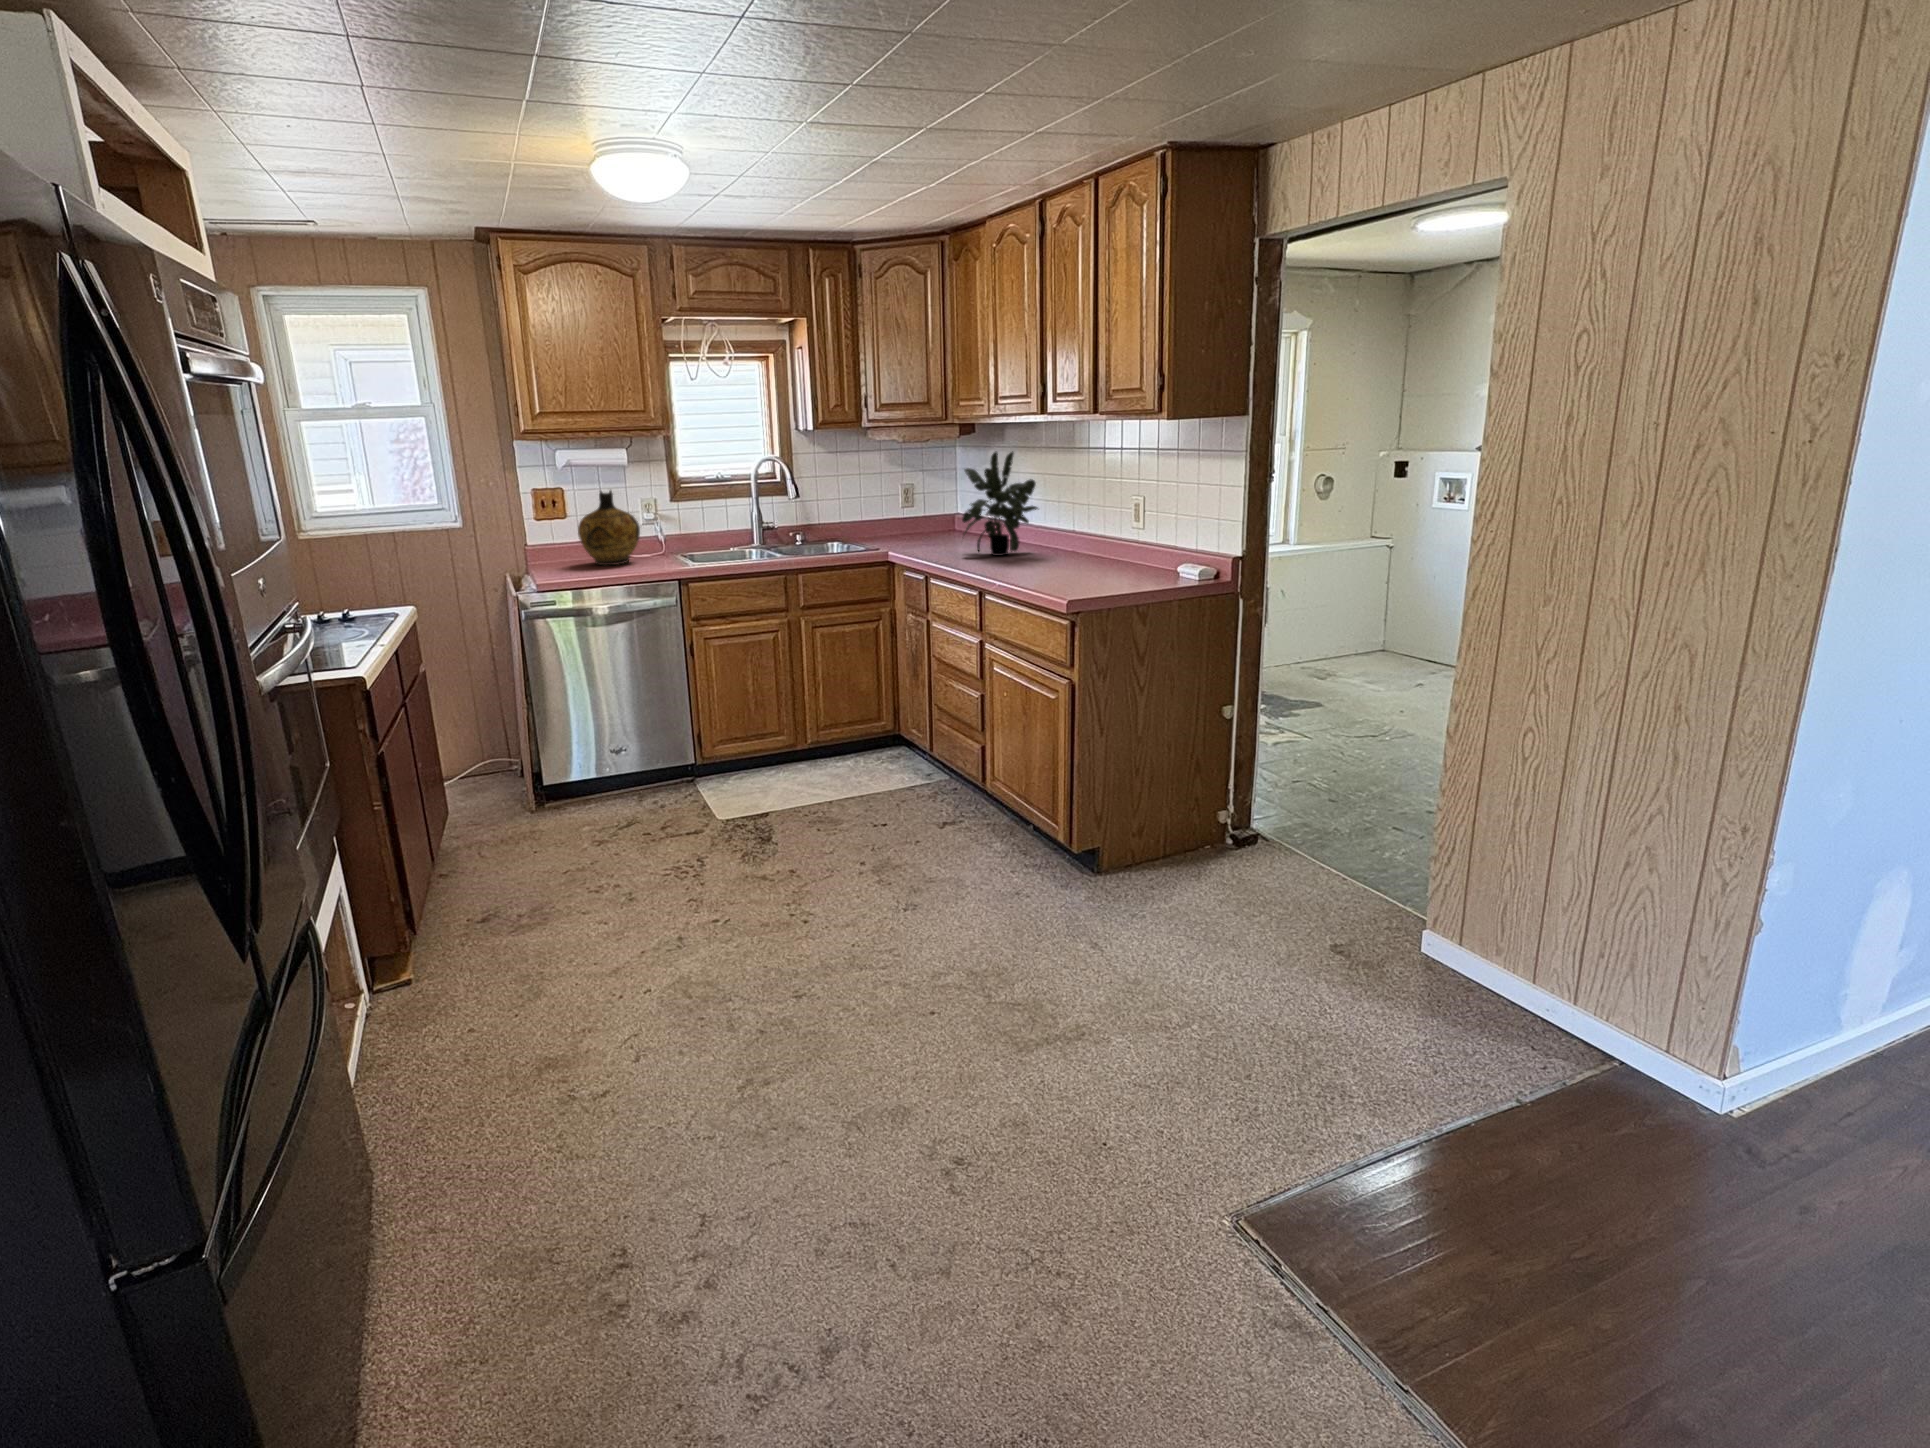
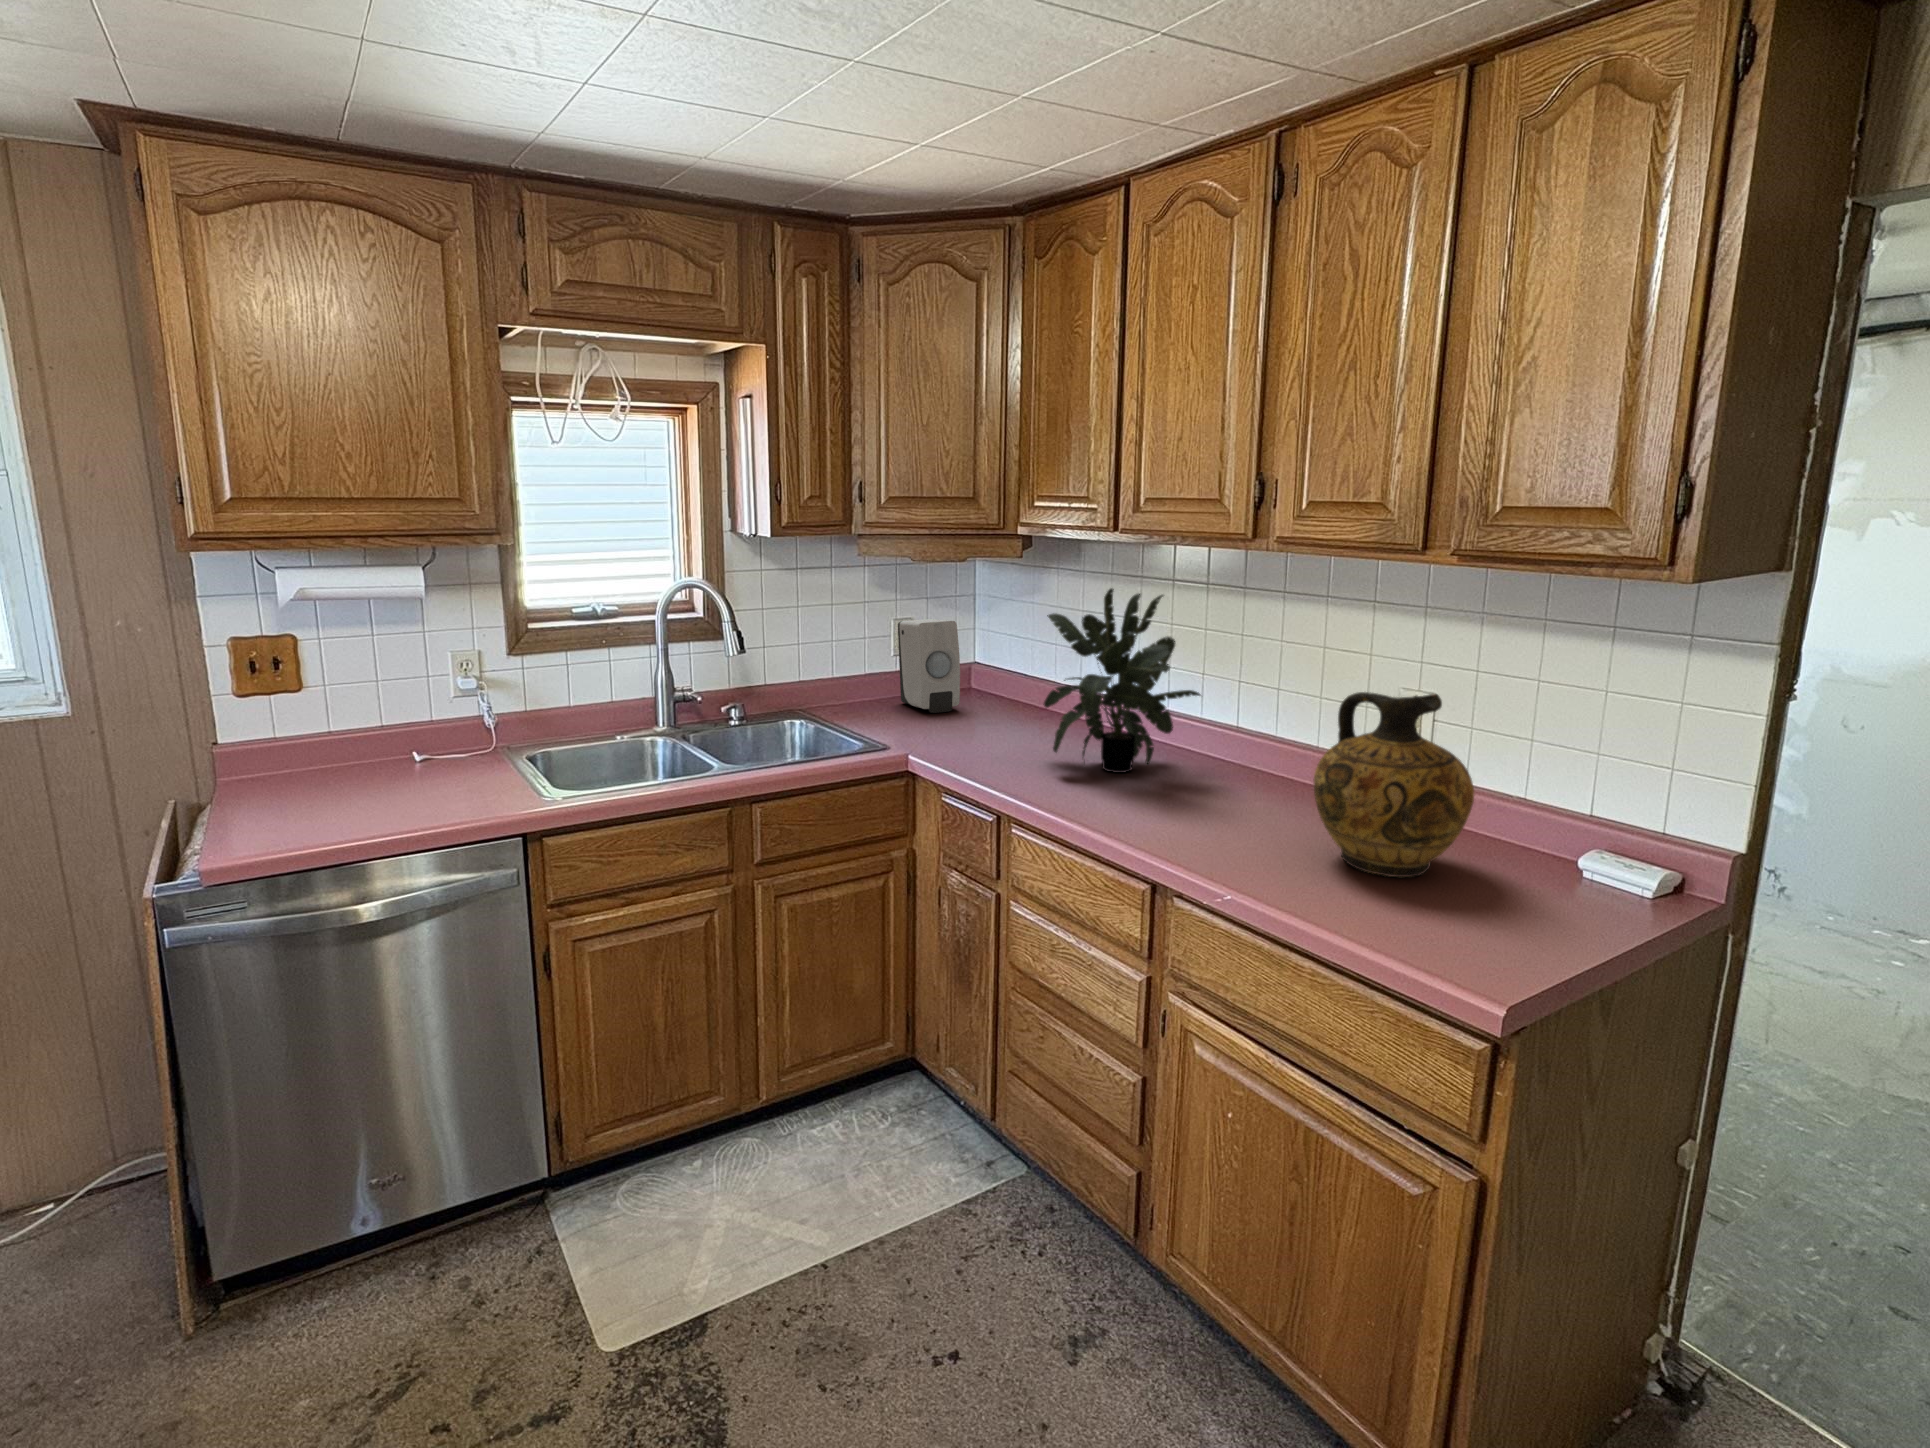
soap dispenser: none [900,482,936,539] -> present [898,619,960,713]
ceramic jug: present [578,490,640,565] -> present [1314,692,1474,877]

